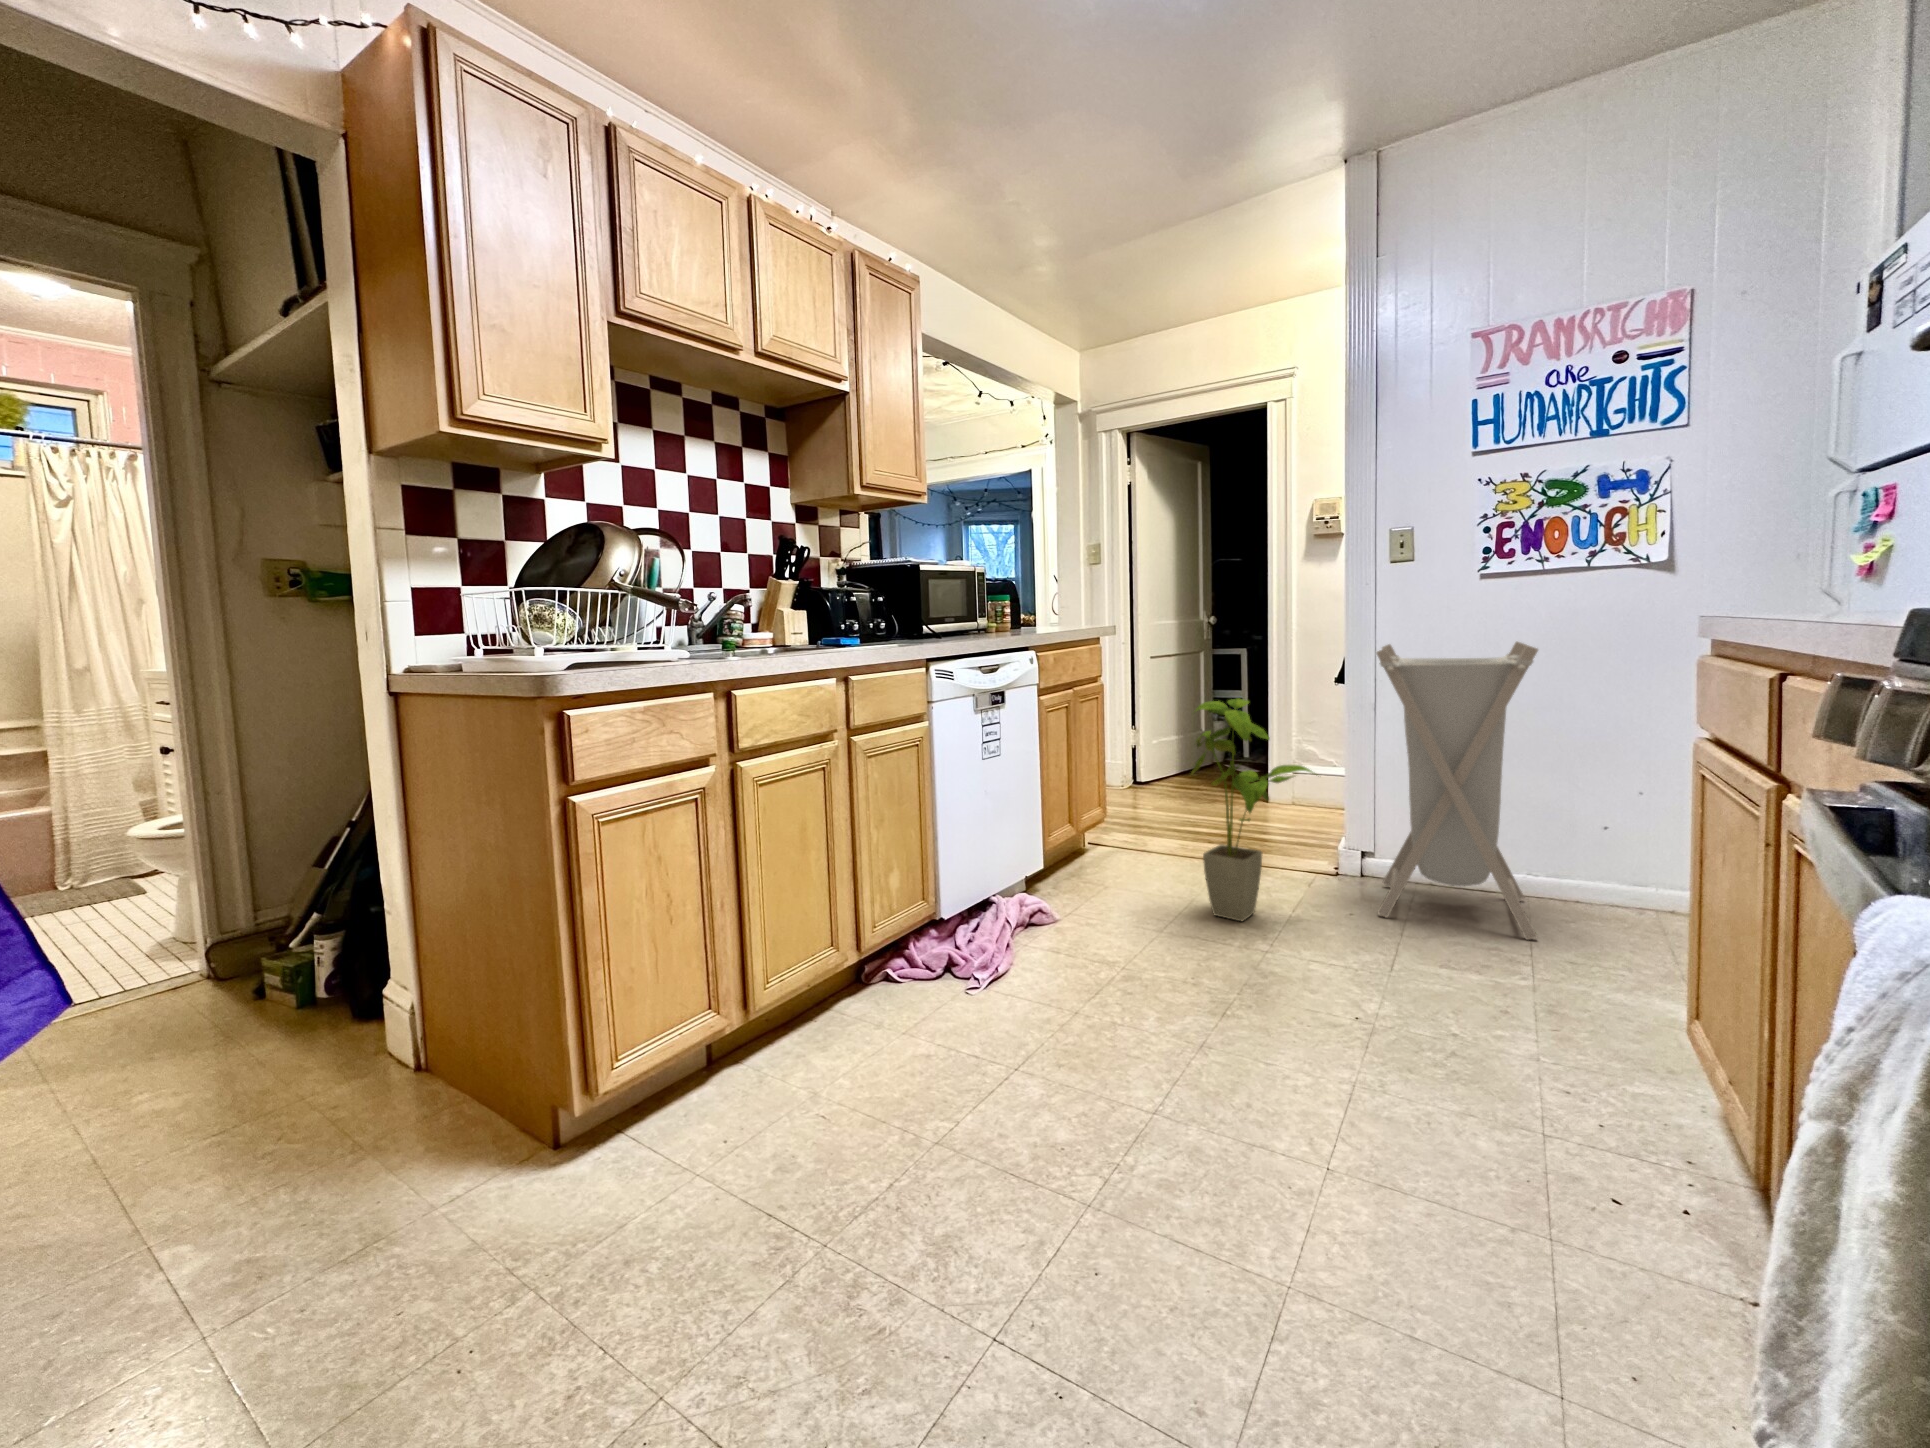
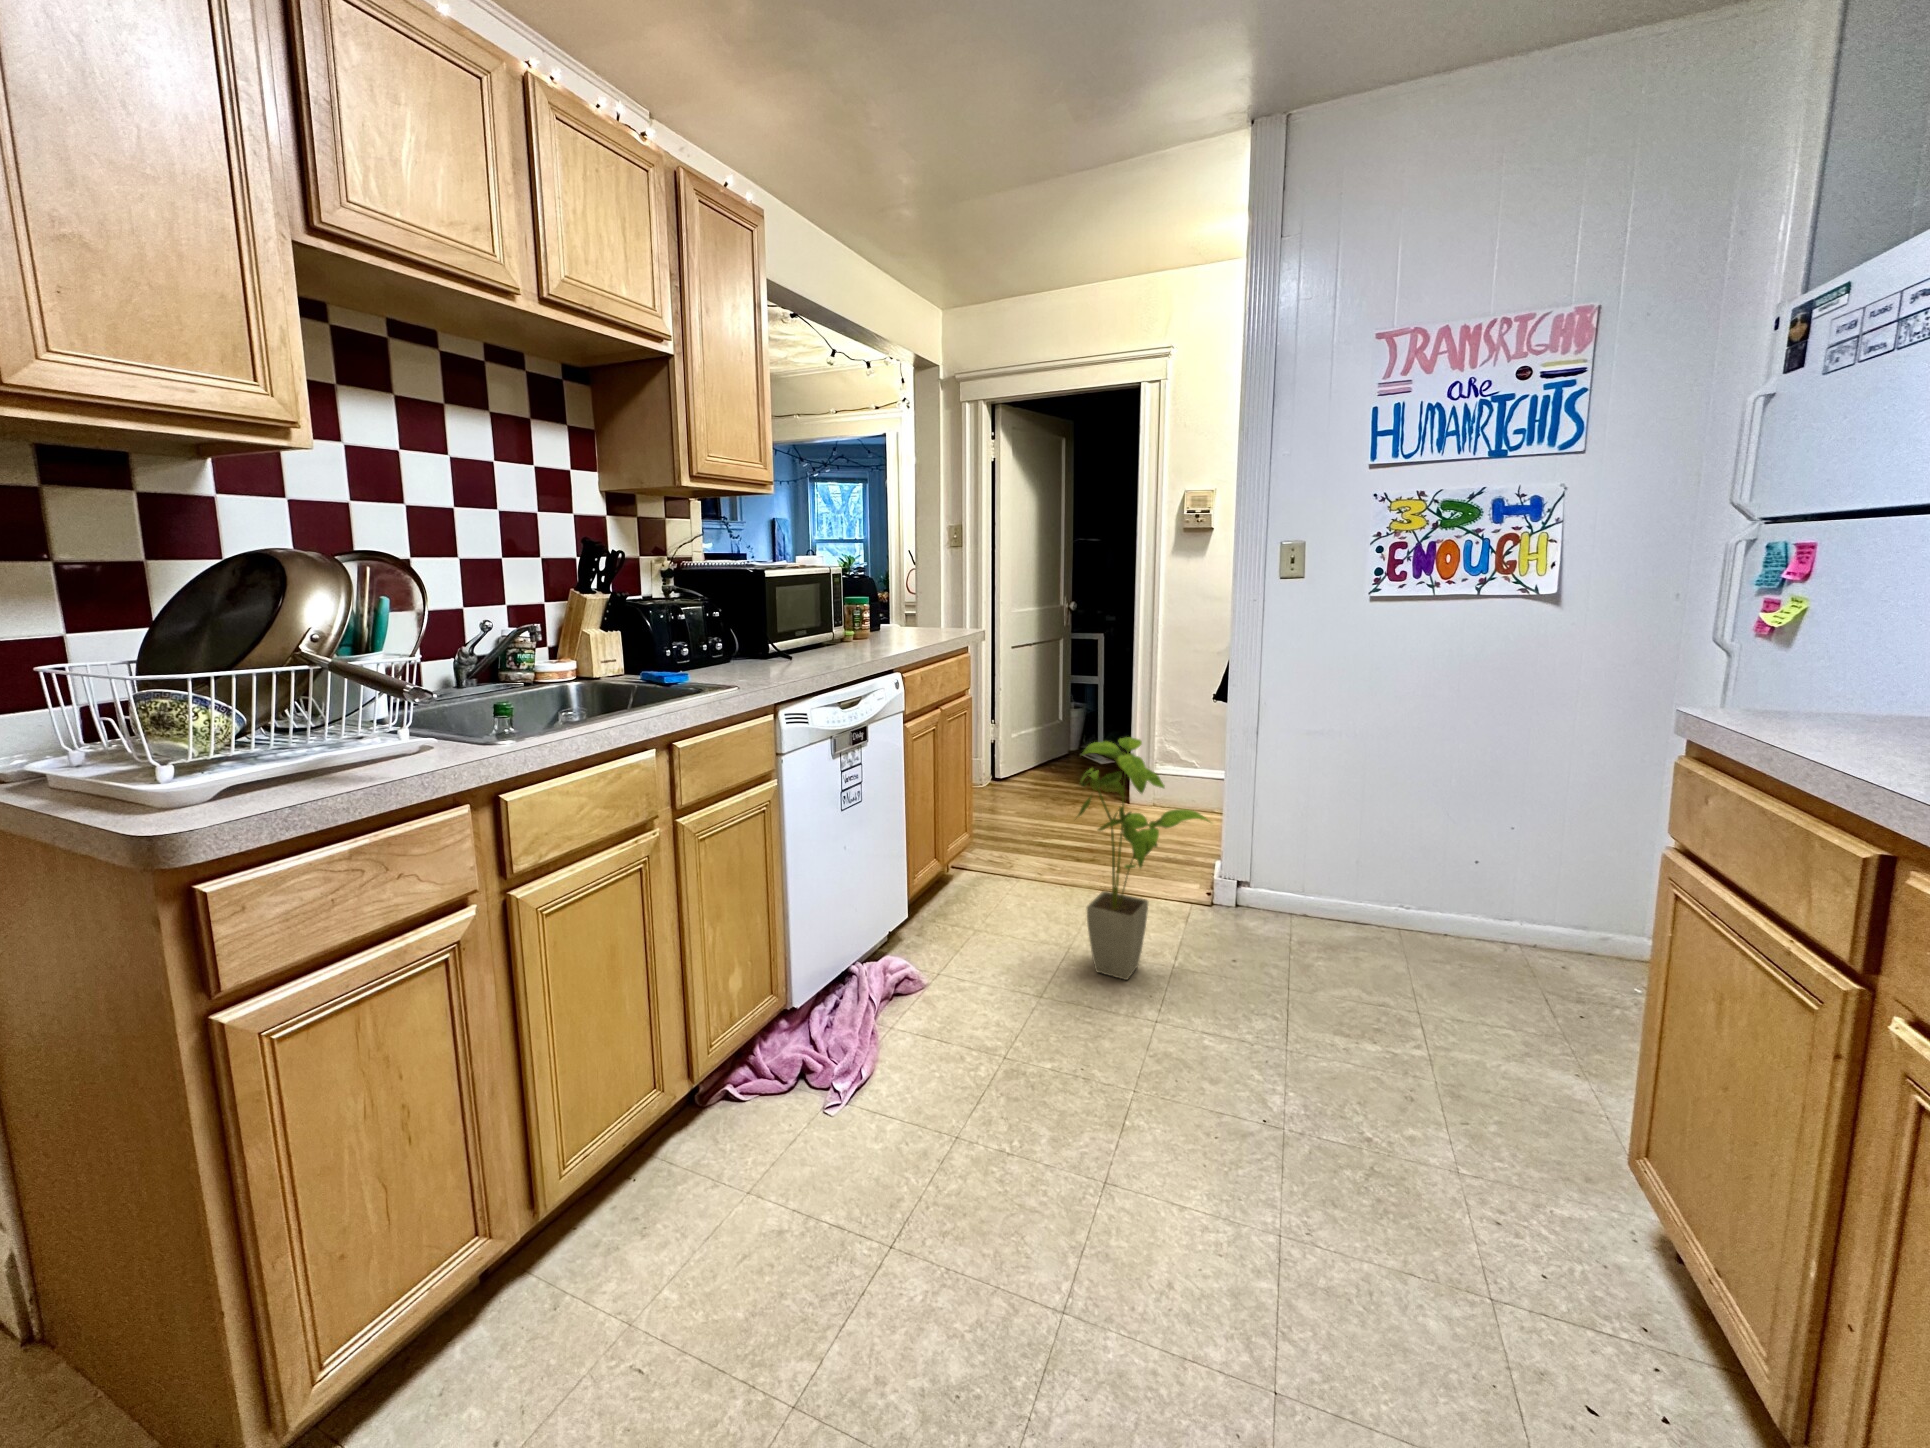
laundry hamper: present [1376,642,1538,940] -> none [1260,667,1439,992]

